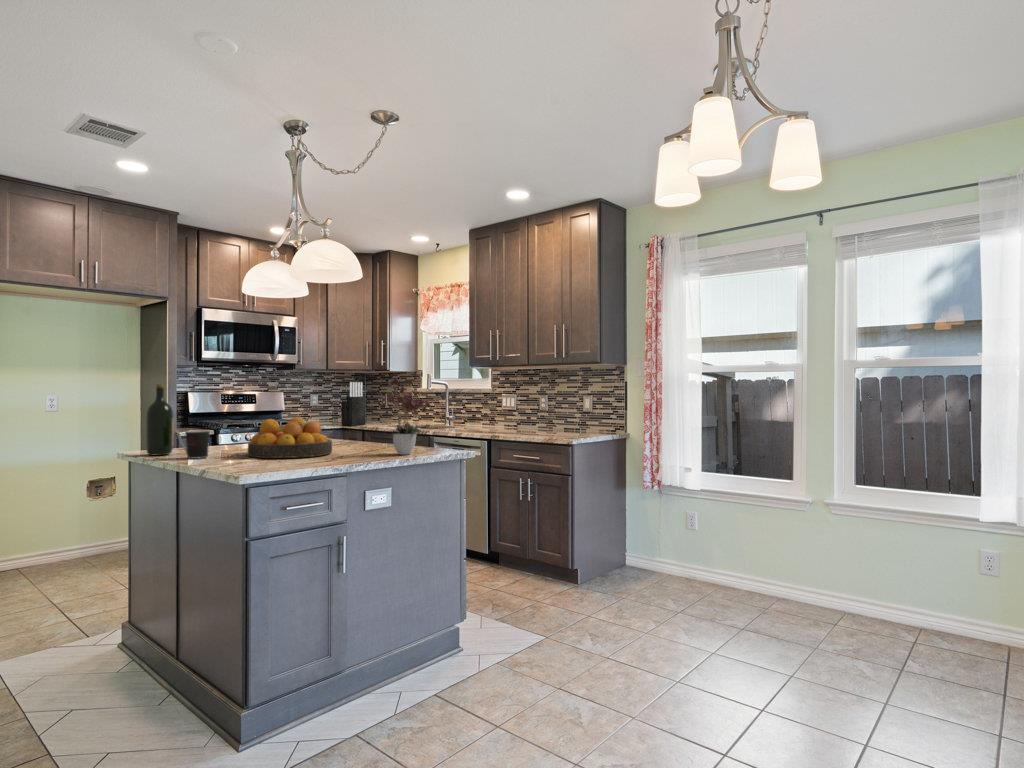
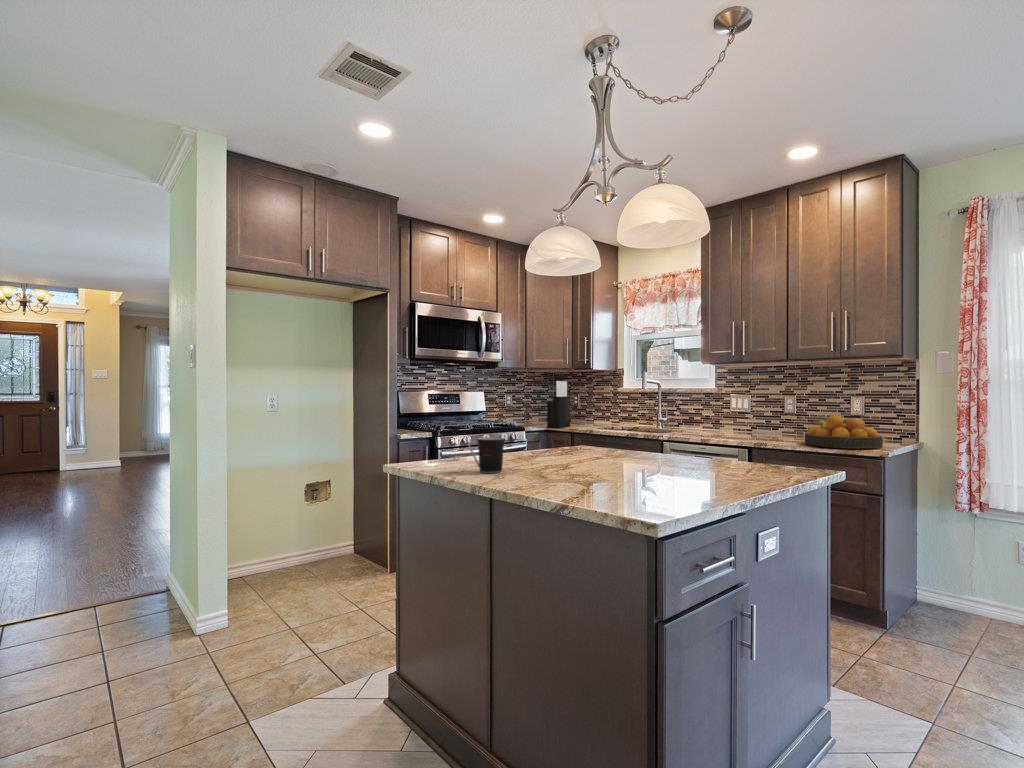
flower arrangement: present [382,379,431,455] -> none [707,369,779,473]
wine bottle: present [146,384,174,456] -> none [424,381,453,467]
fruit bowl: present [248,417,332,458] -> present [805,415,883,449]

